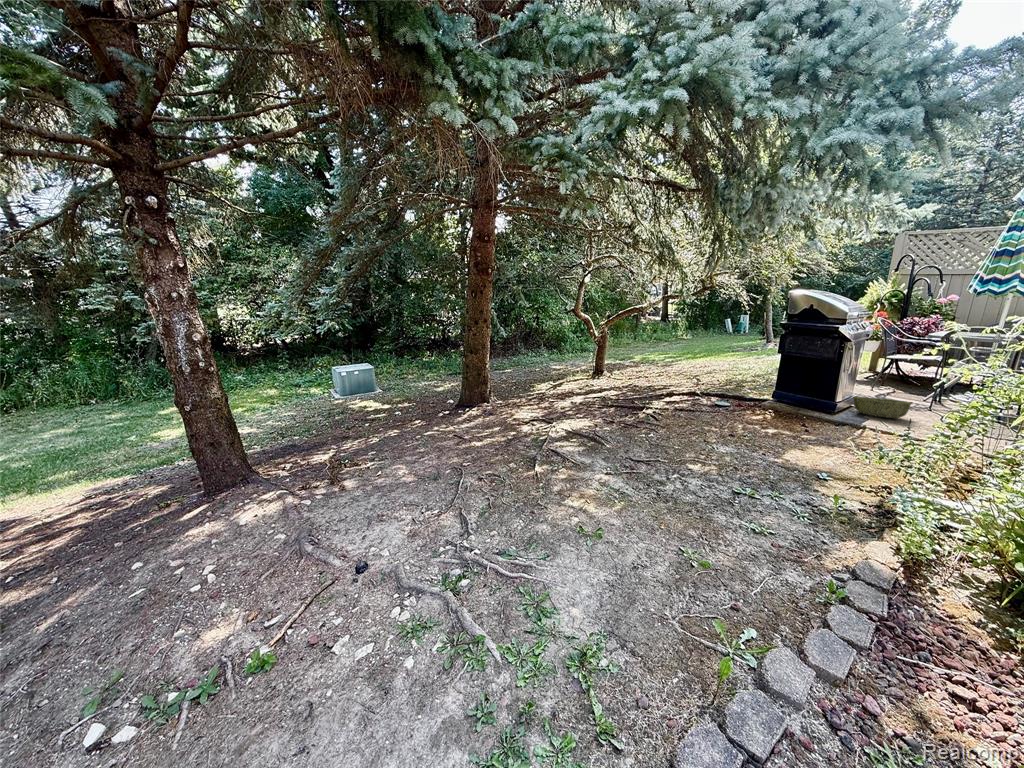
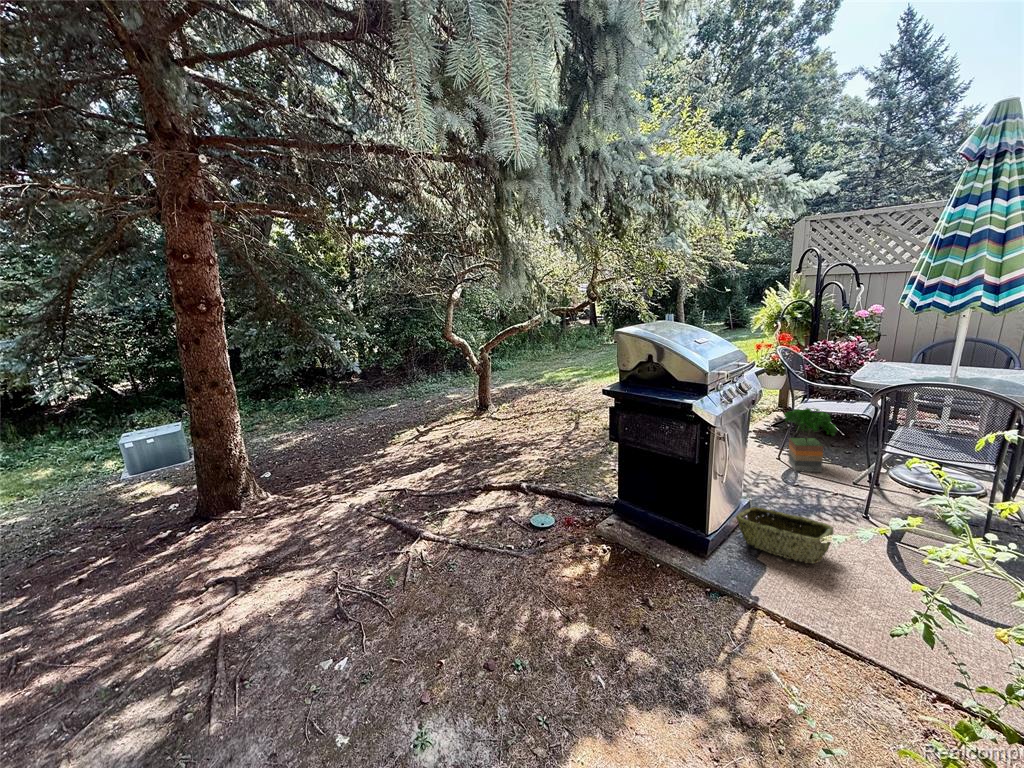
potted tree: none [878,355,917,396] -> present [784,408,836,472]

